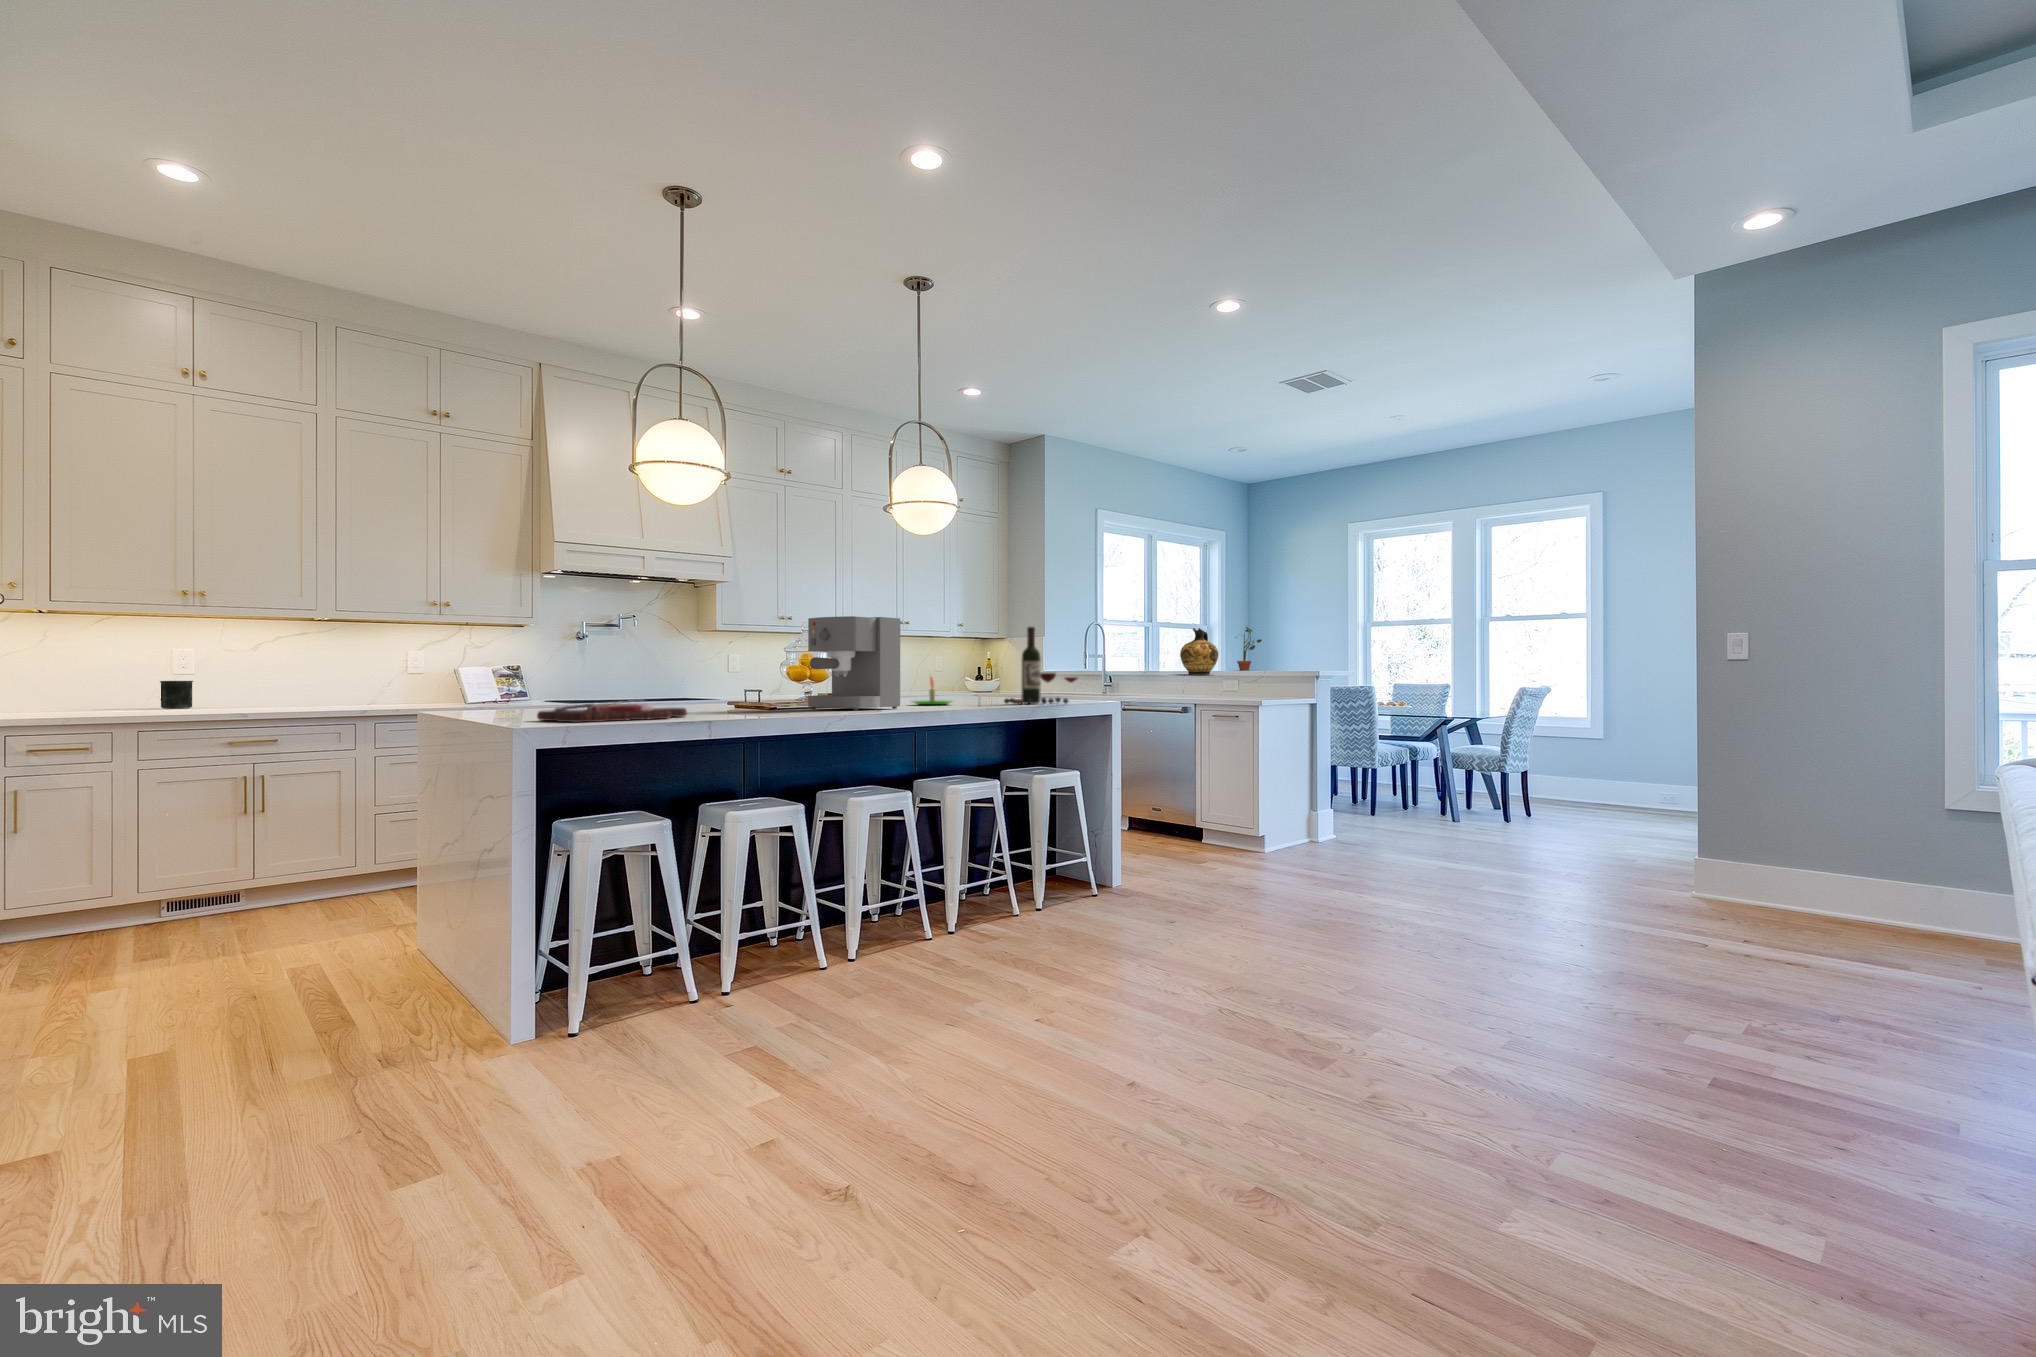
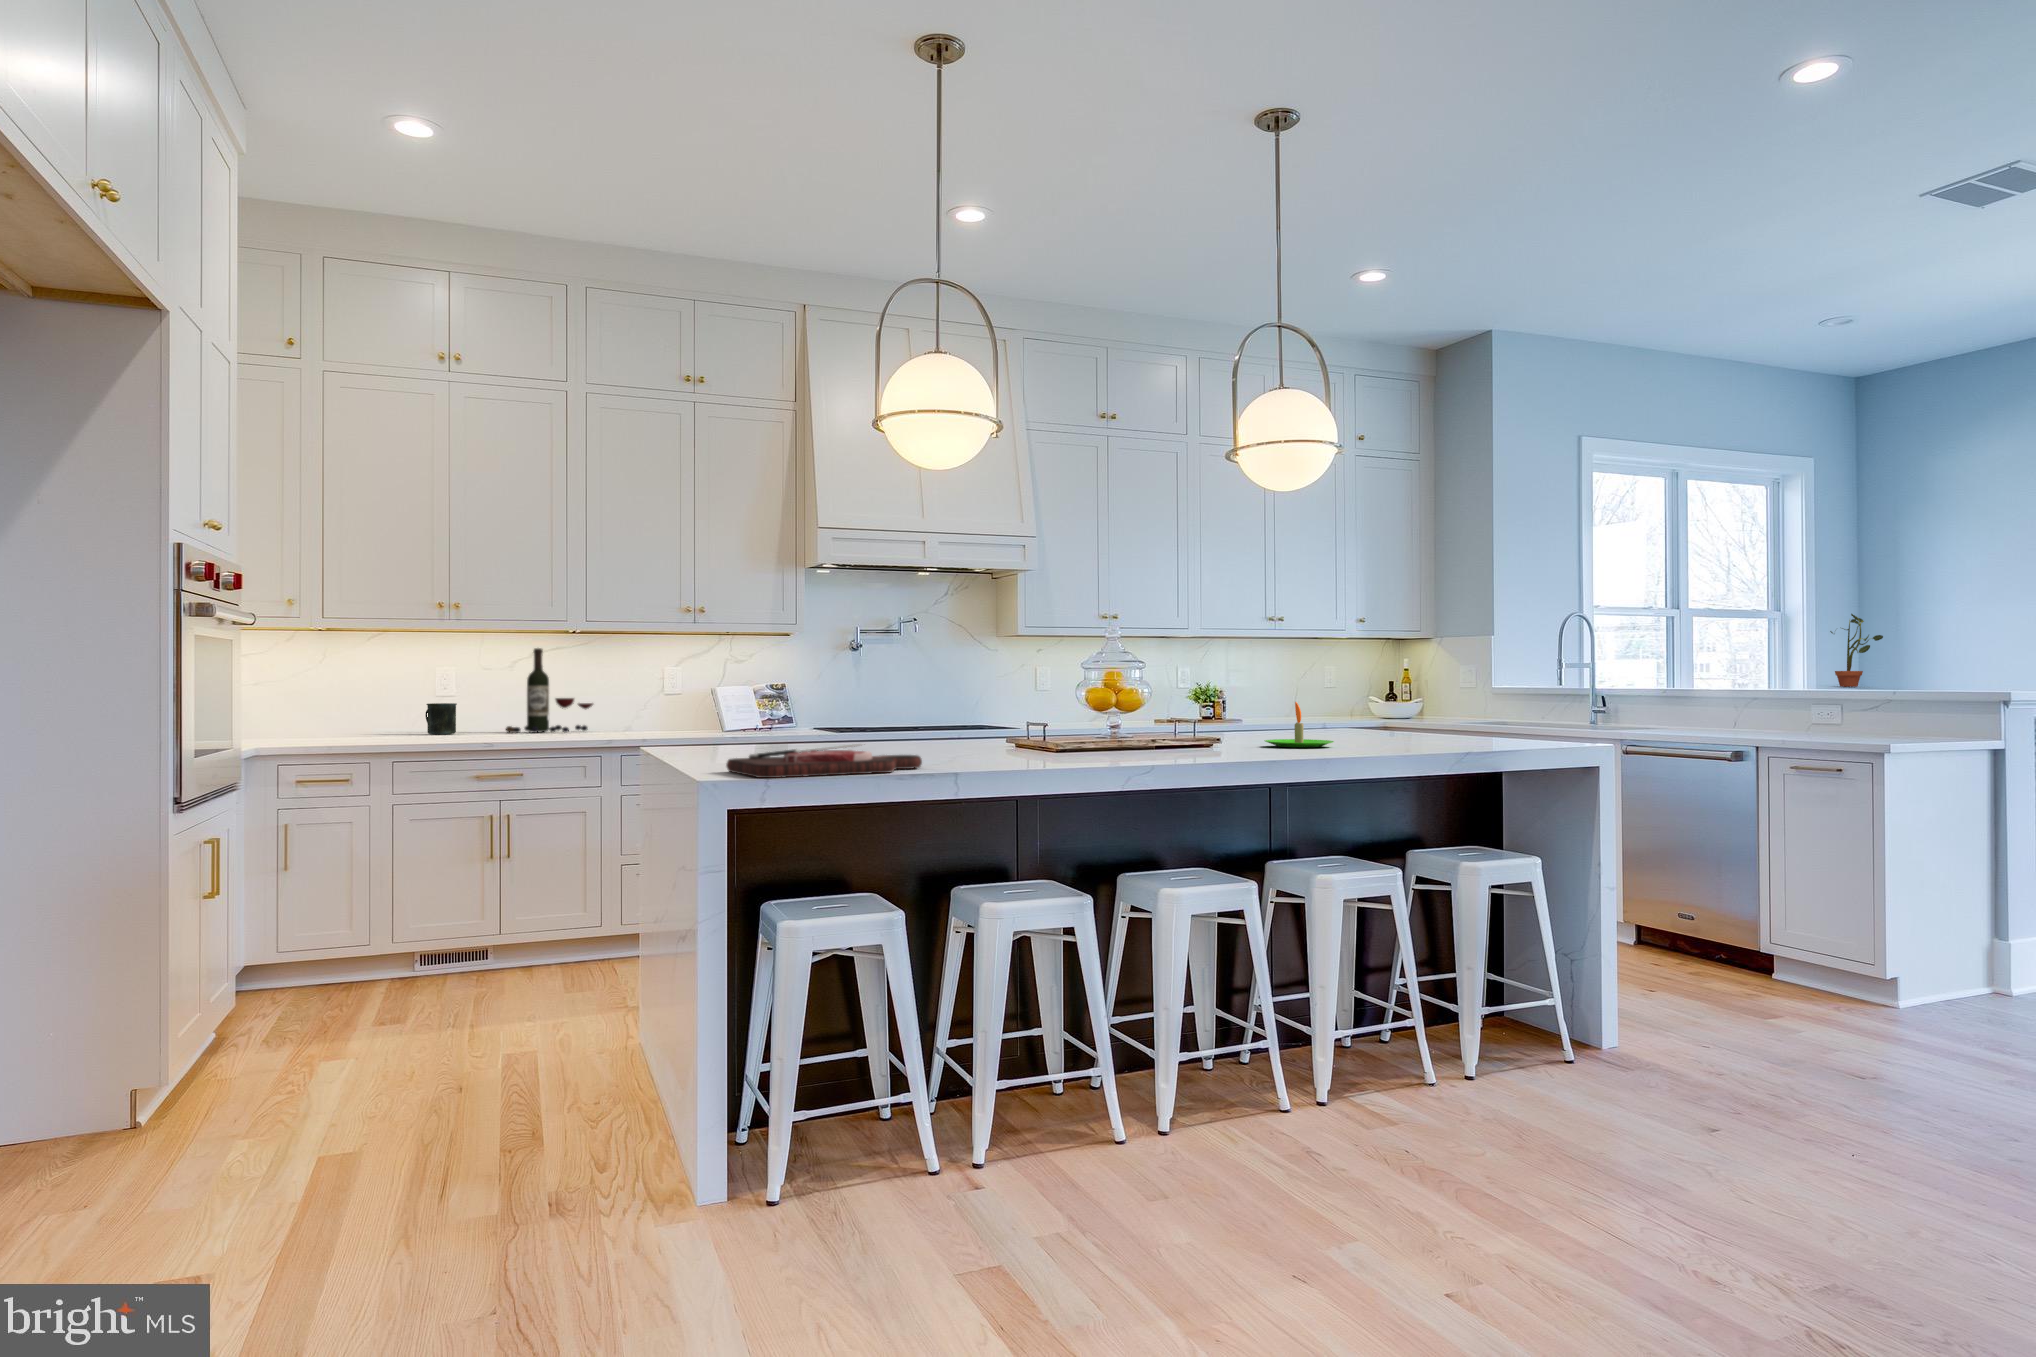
coffee maker: present [808,616,900,710] -> none [1104,618,1242,759]
wine bottle: present [1004,627,1077,704] -> present [506,648,593,733]
ceramic jug: present [1180,628,1218,675] -> none [1727,620,1800,696]

